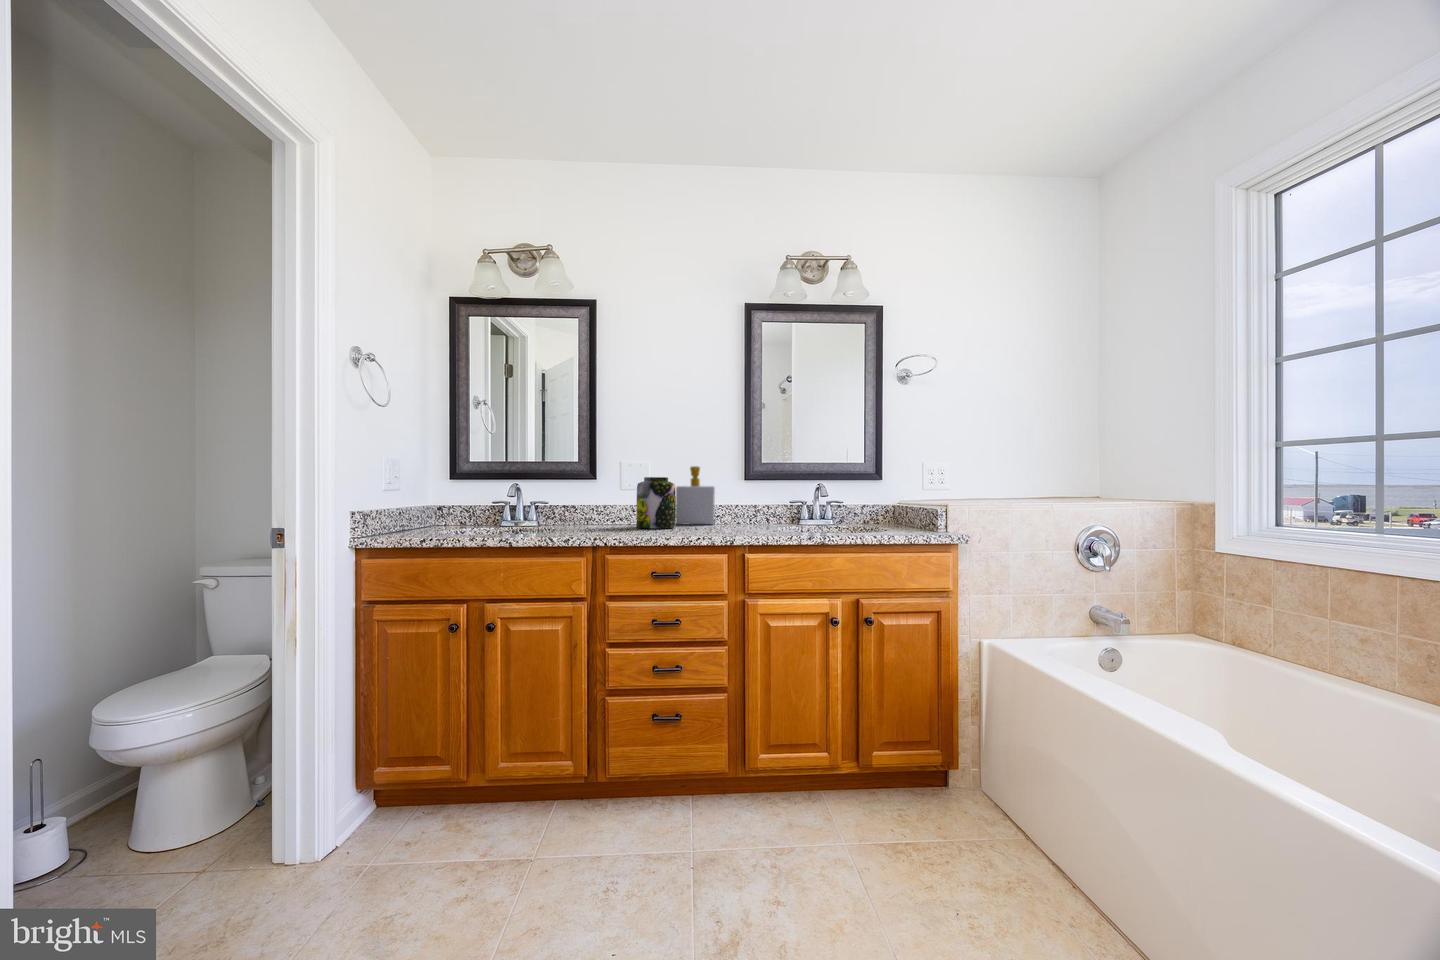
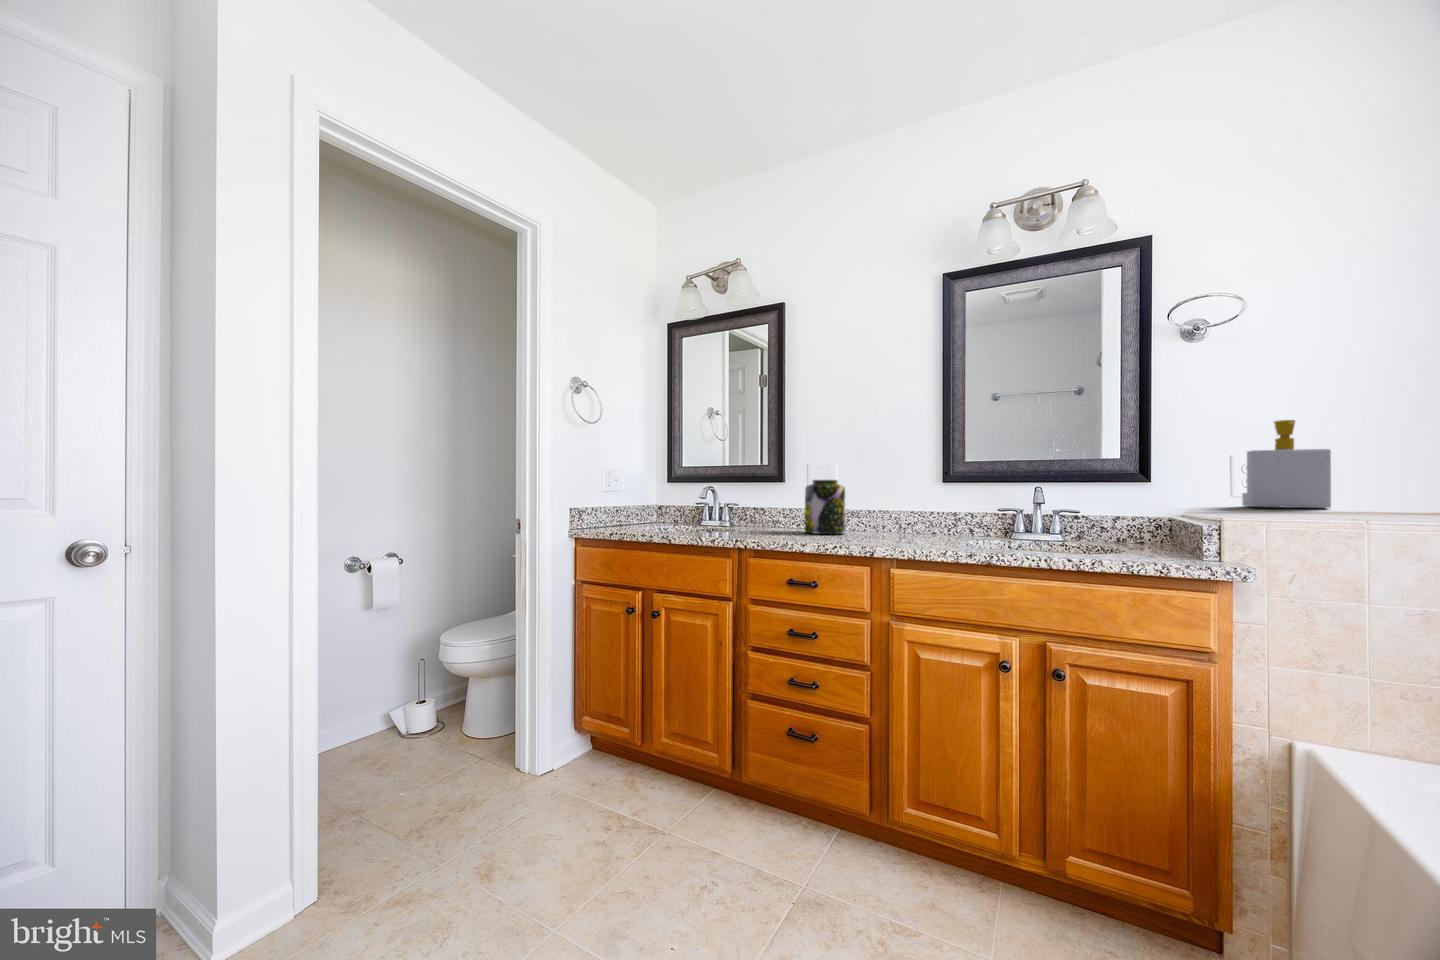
soap bottle: present [676,466,715,525] -> present [1242,420,1331,508]

